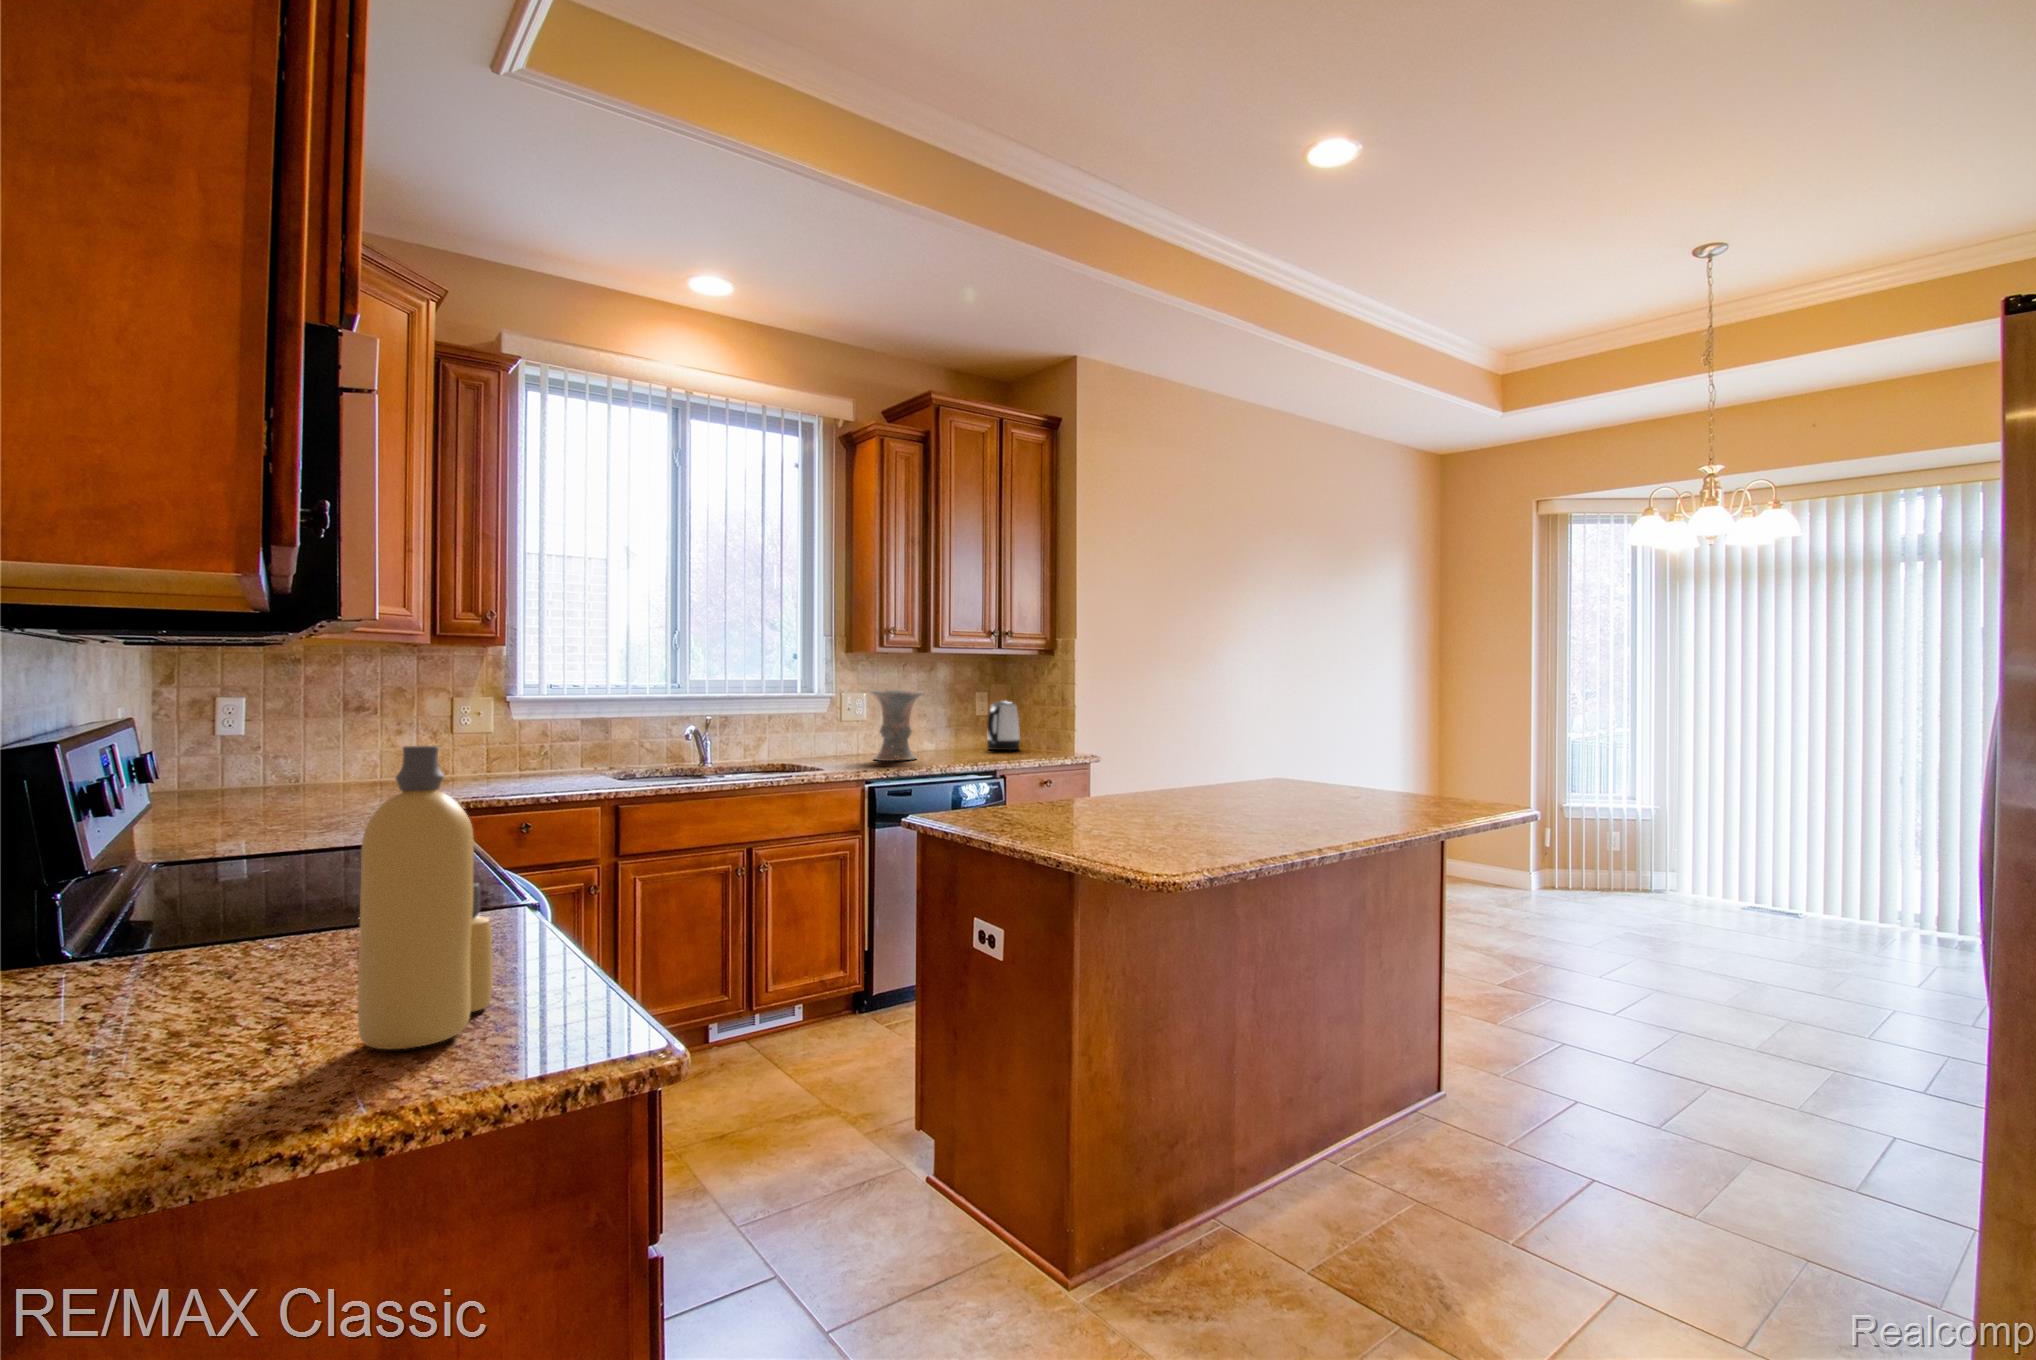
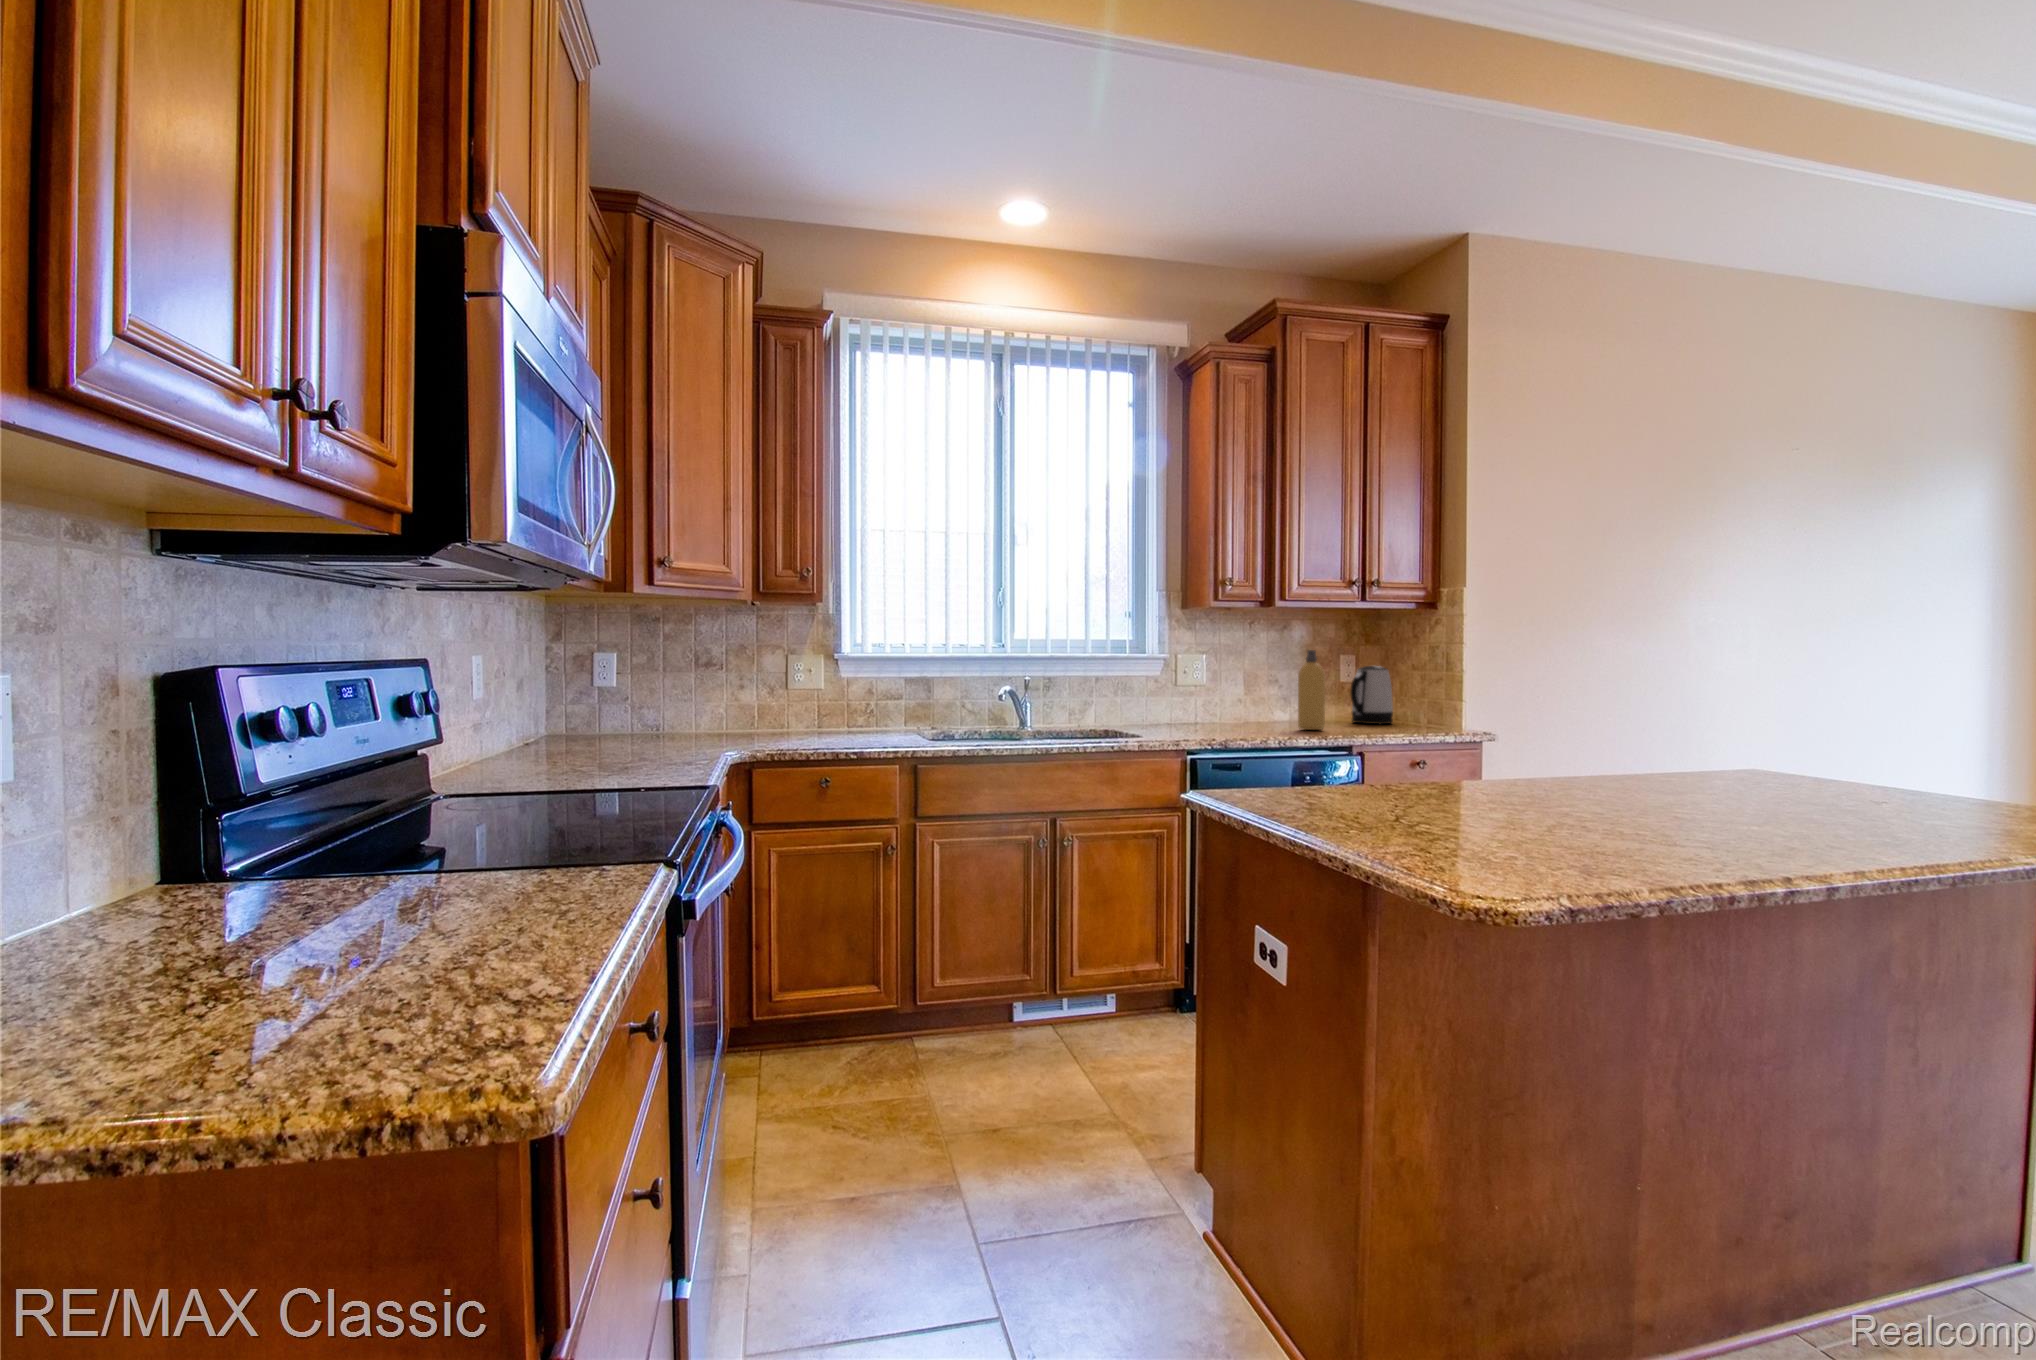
vase: present [871,690,924,761] -> none [1203,650,1266,731]
bottle: present [358,746,493,1049] -> present [1298,650,1325,730]

